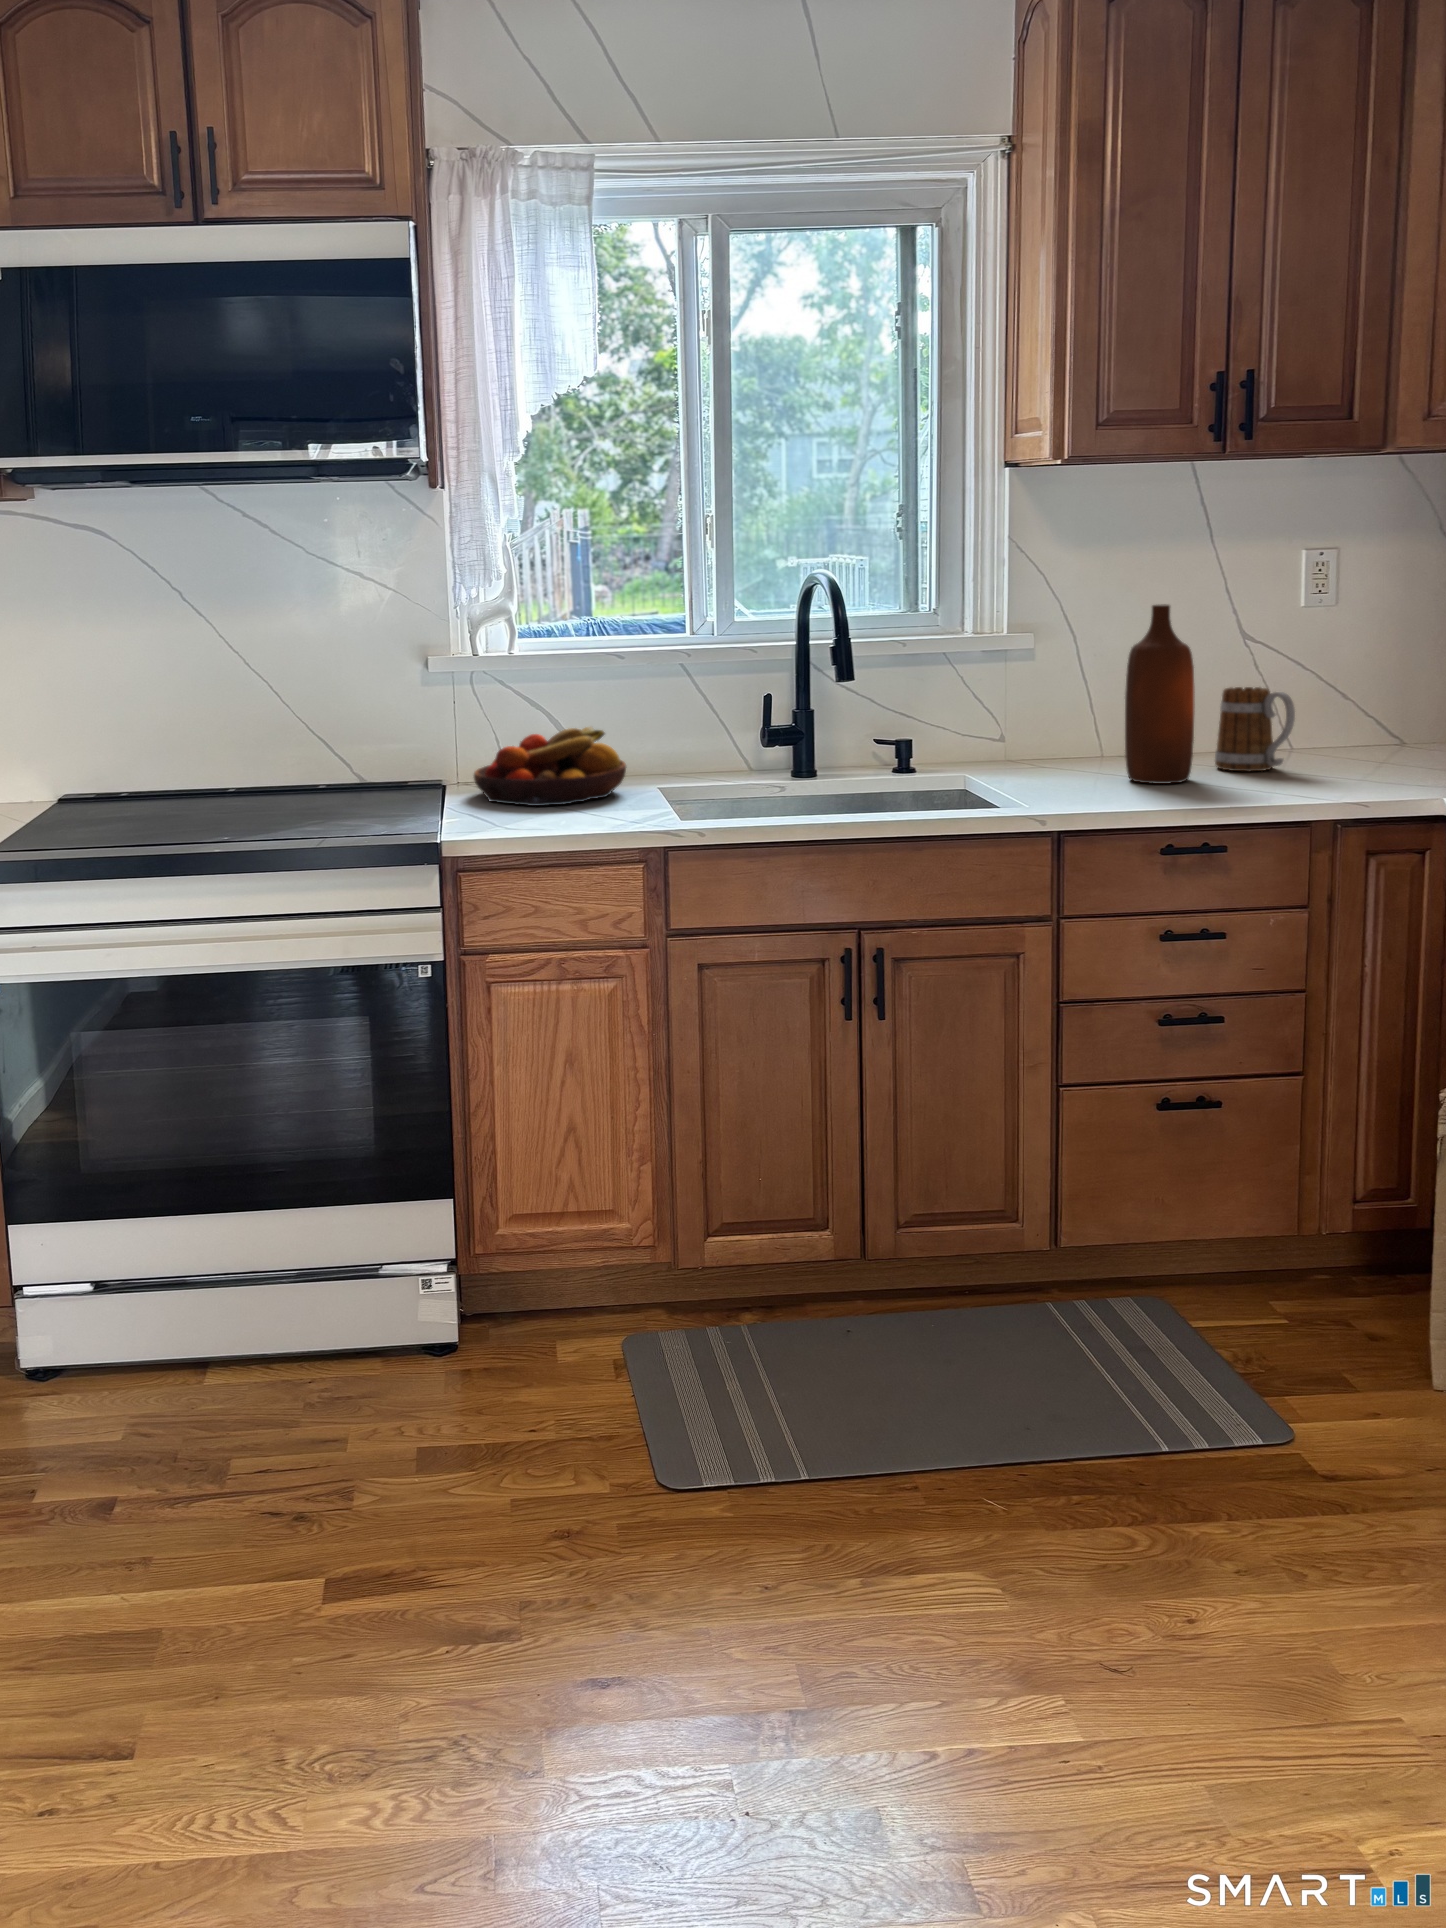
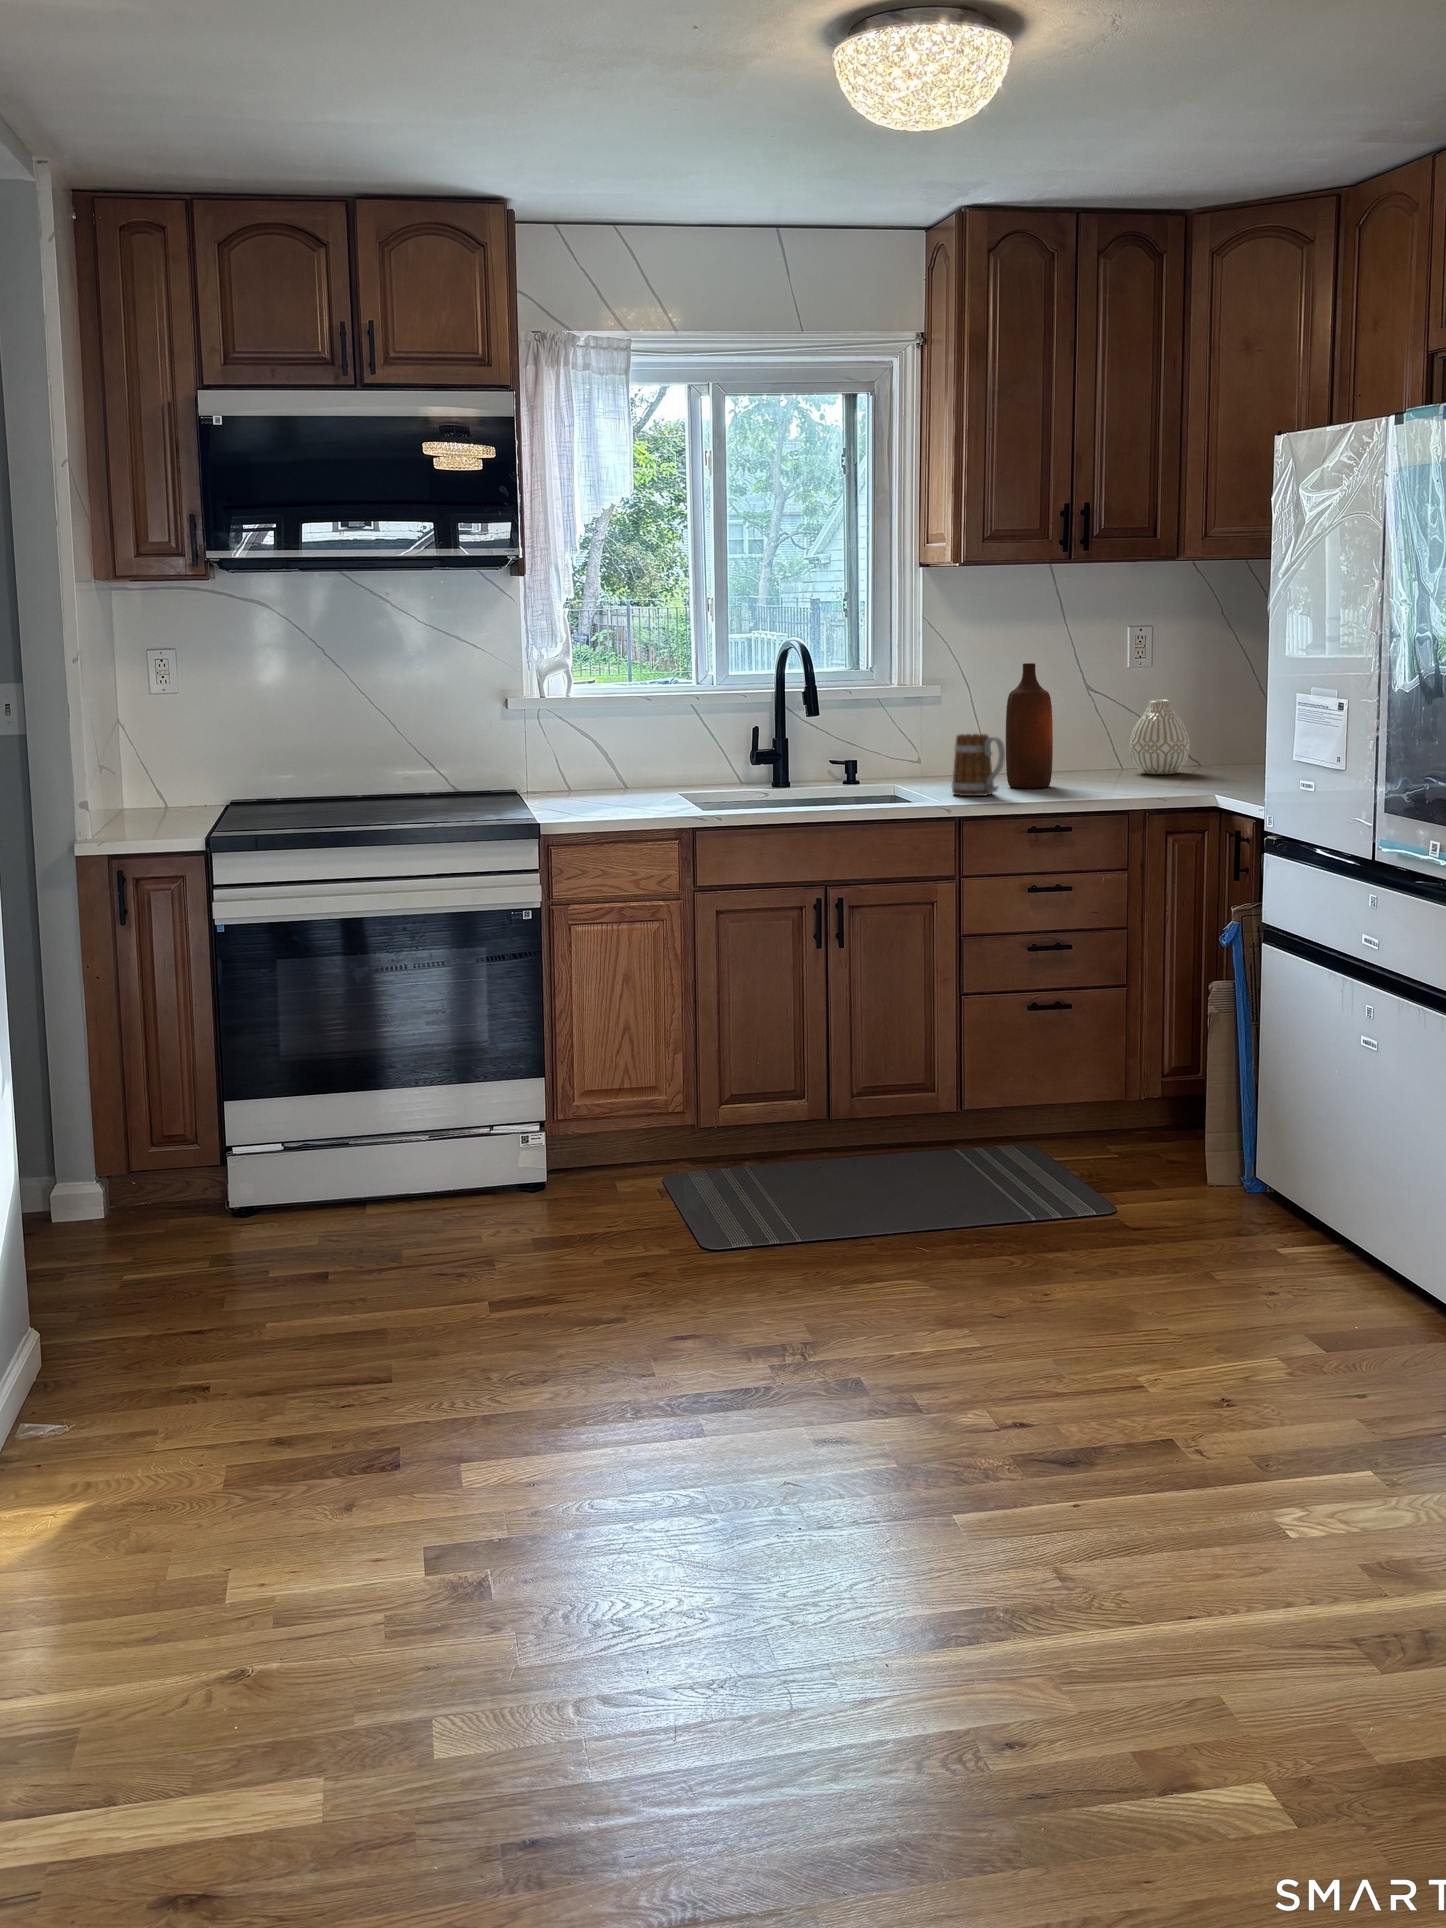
vase: none [1304,653,1394,760] -> present [1129,700,1190,774]
mug: present [1215,687,1295,771] -> present [952,734,1005,796]
fruit bowl: present [474,727,626,806] -> none [545,749,656,803]

